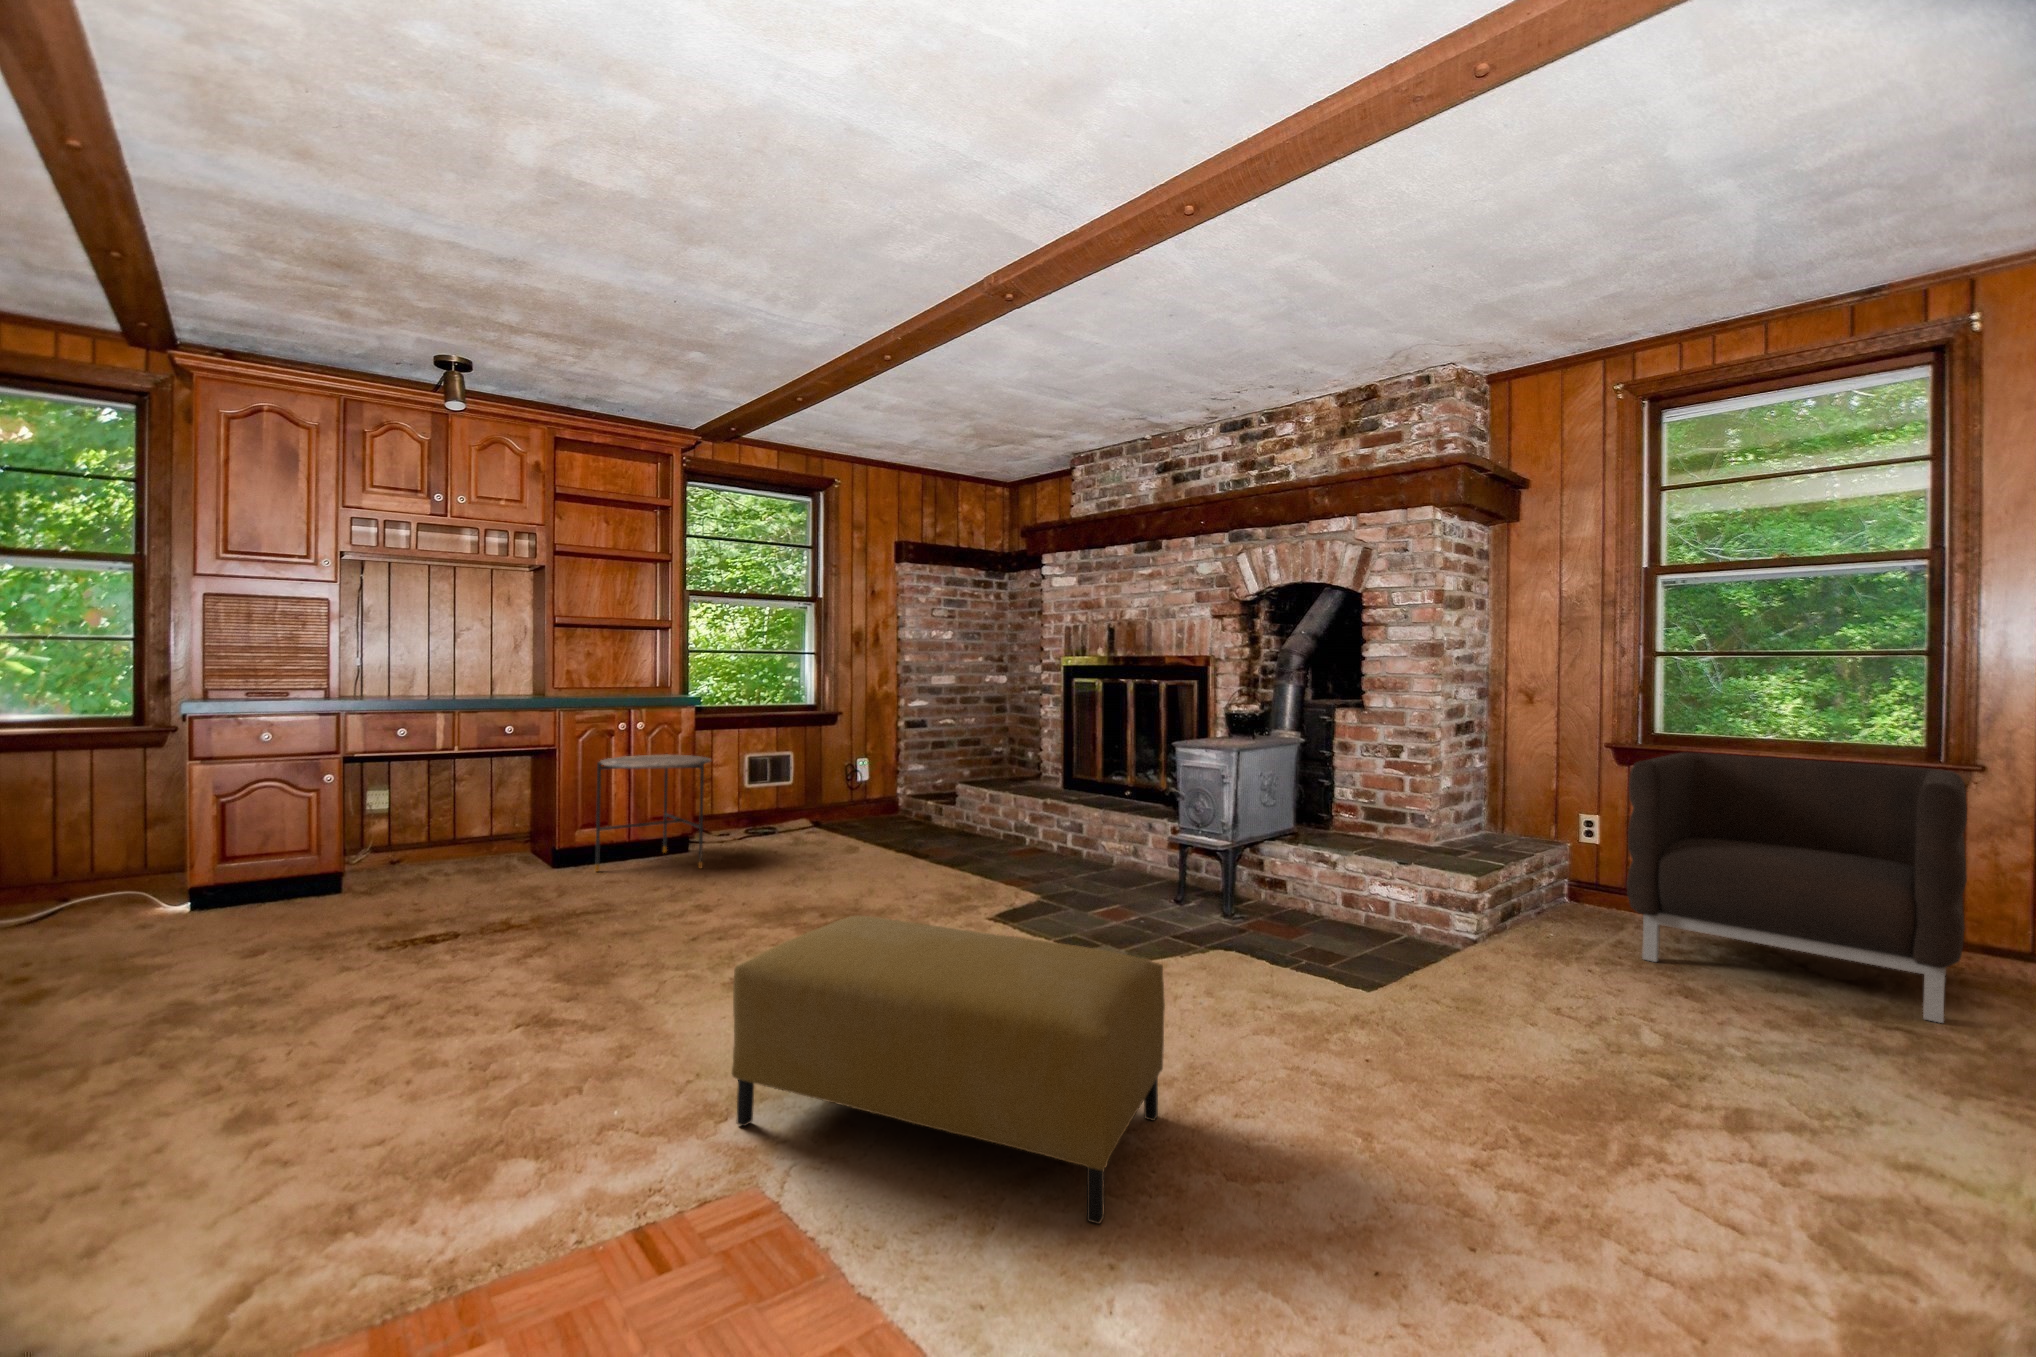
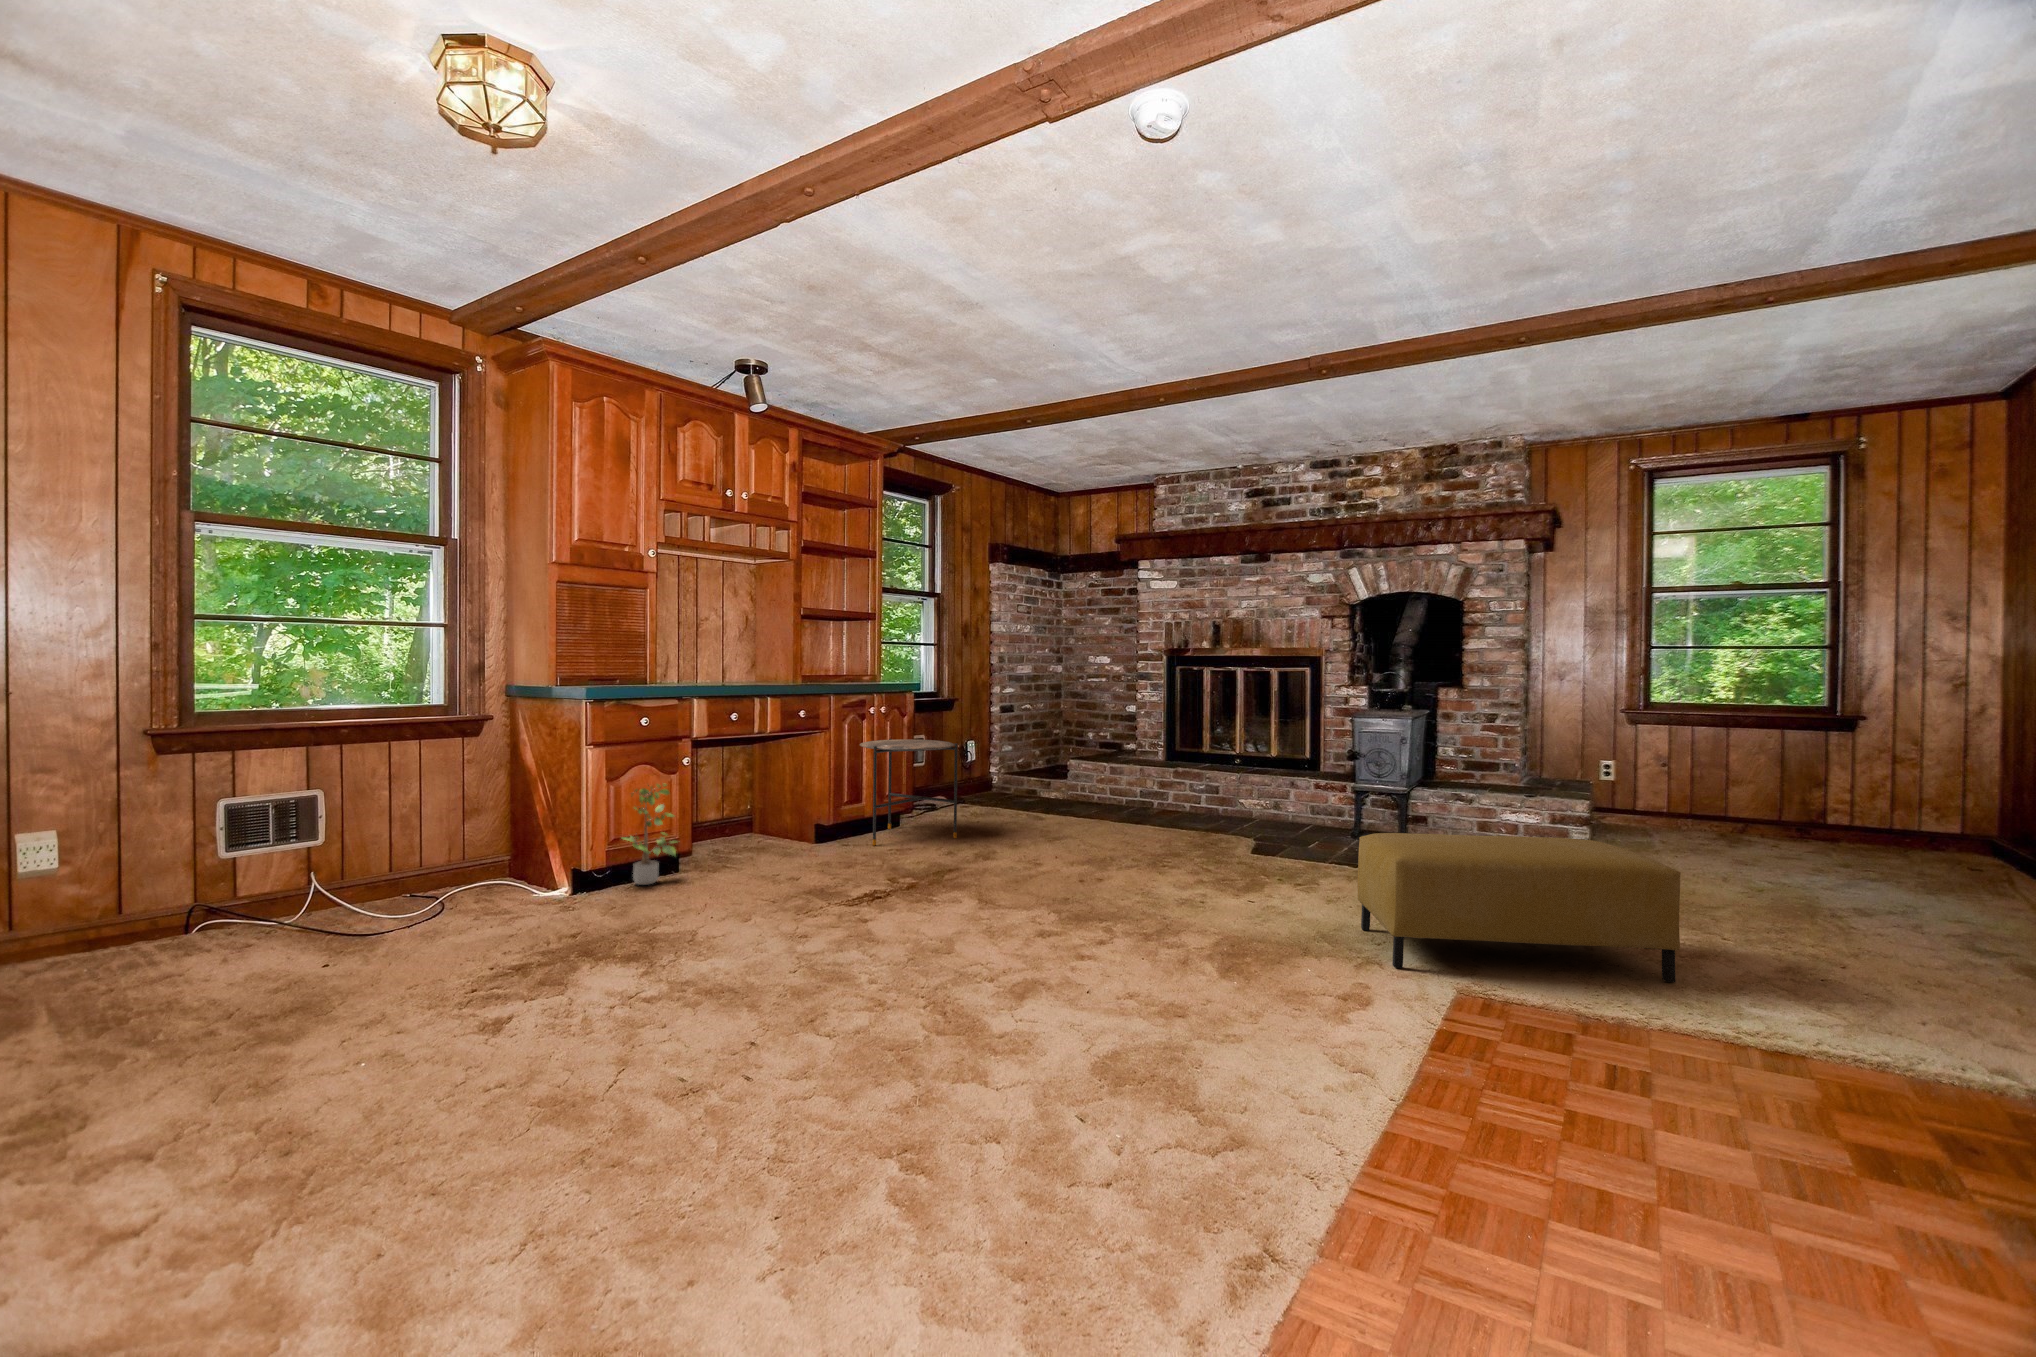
armchair: present [1627,753,1967,1023] -> none [1666,713,1888,867]
potted plant: none [246,792,328,902] -> present [623,784,677,885]

